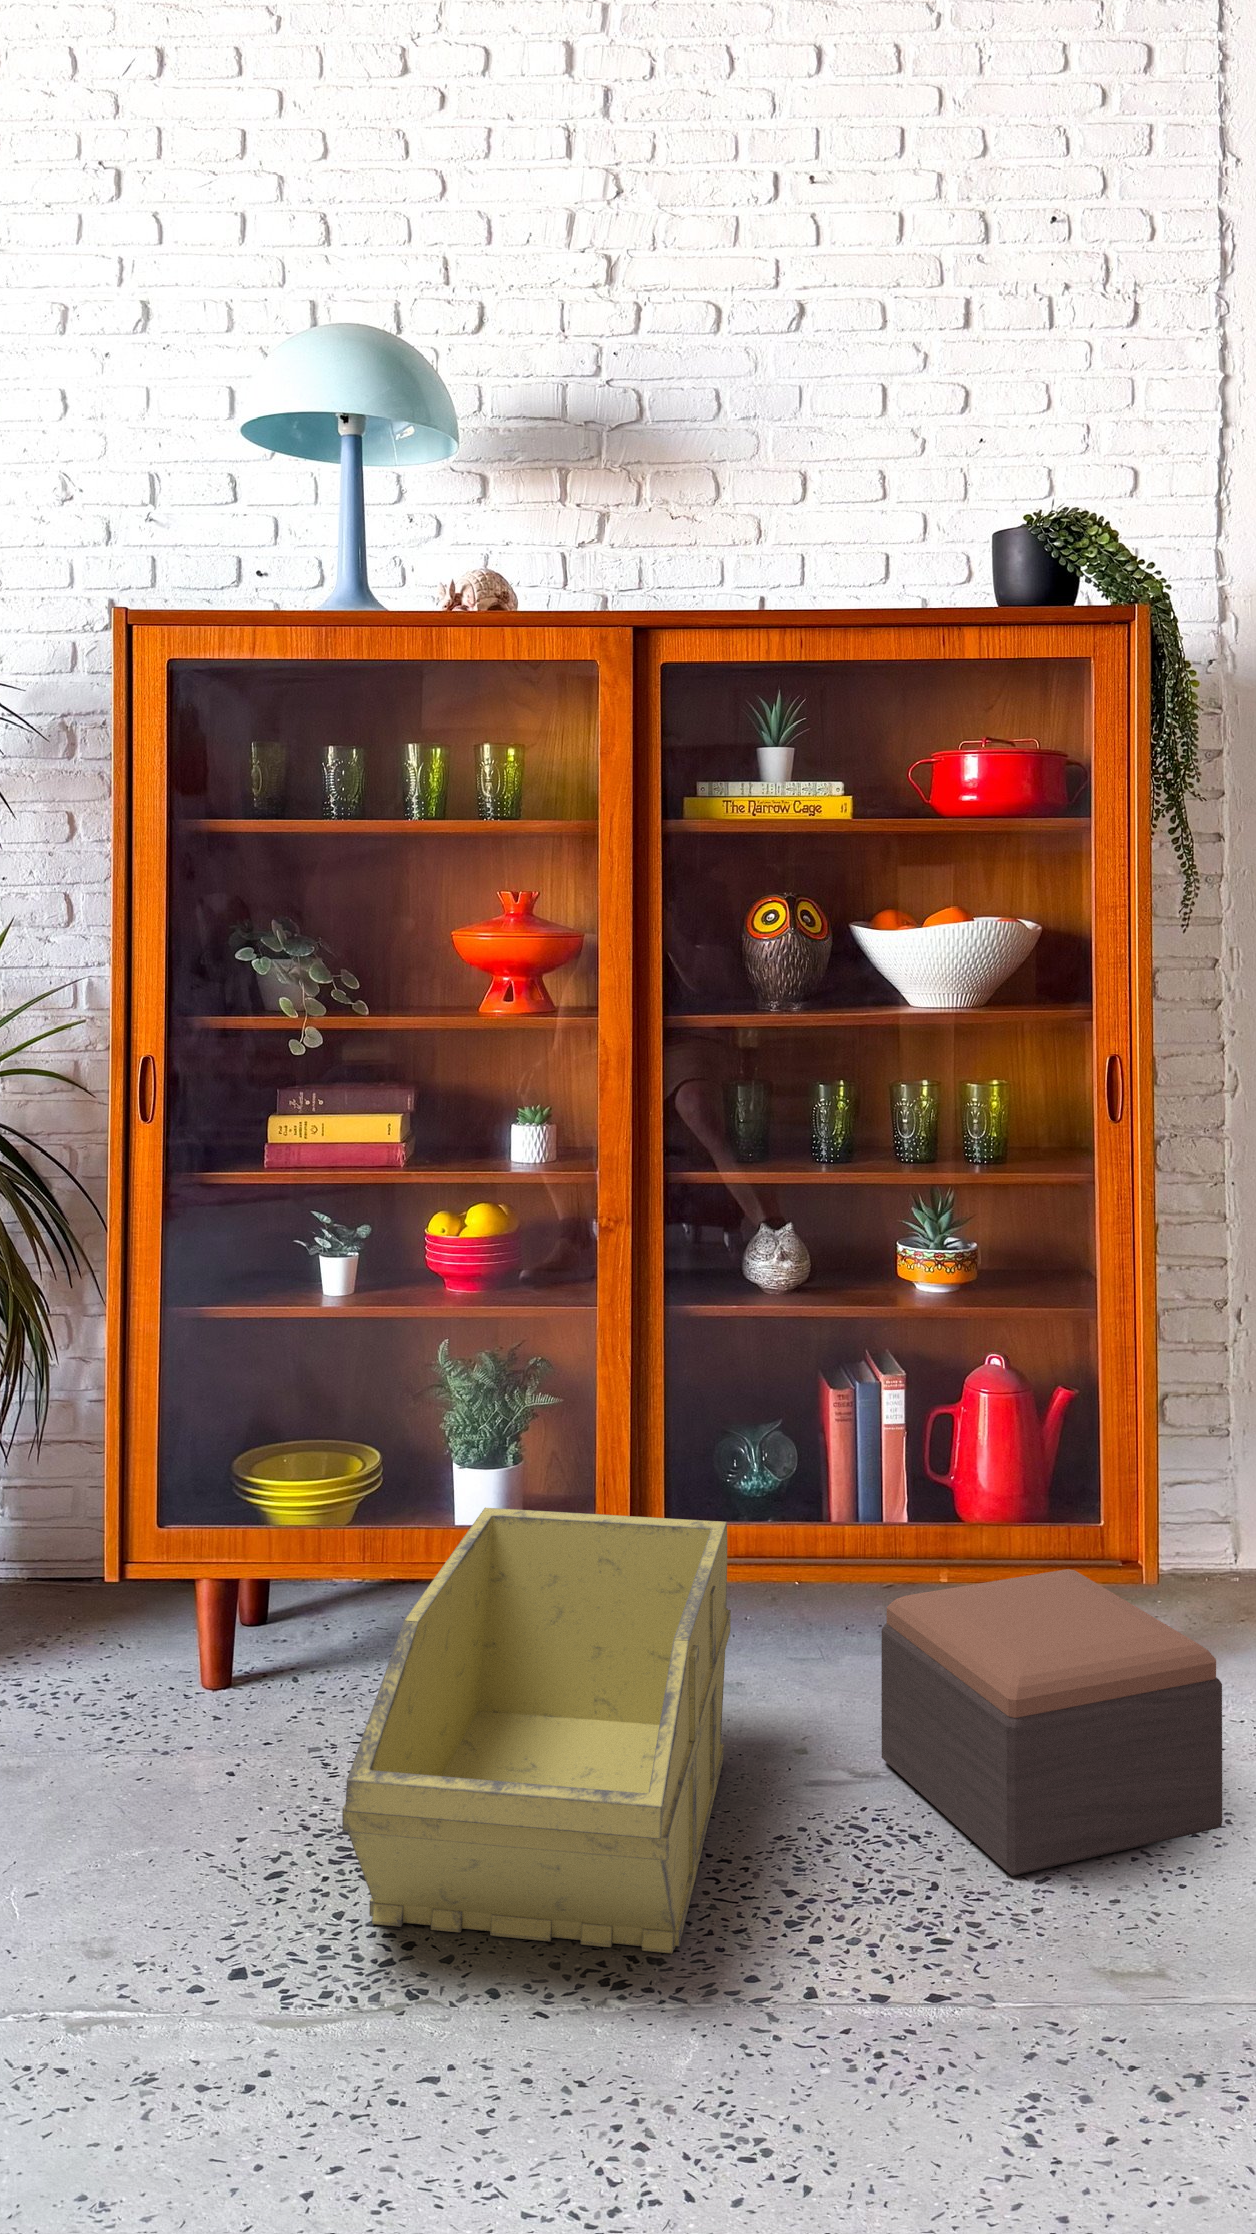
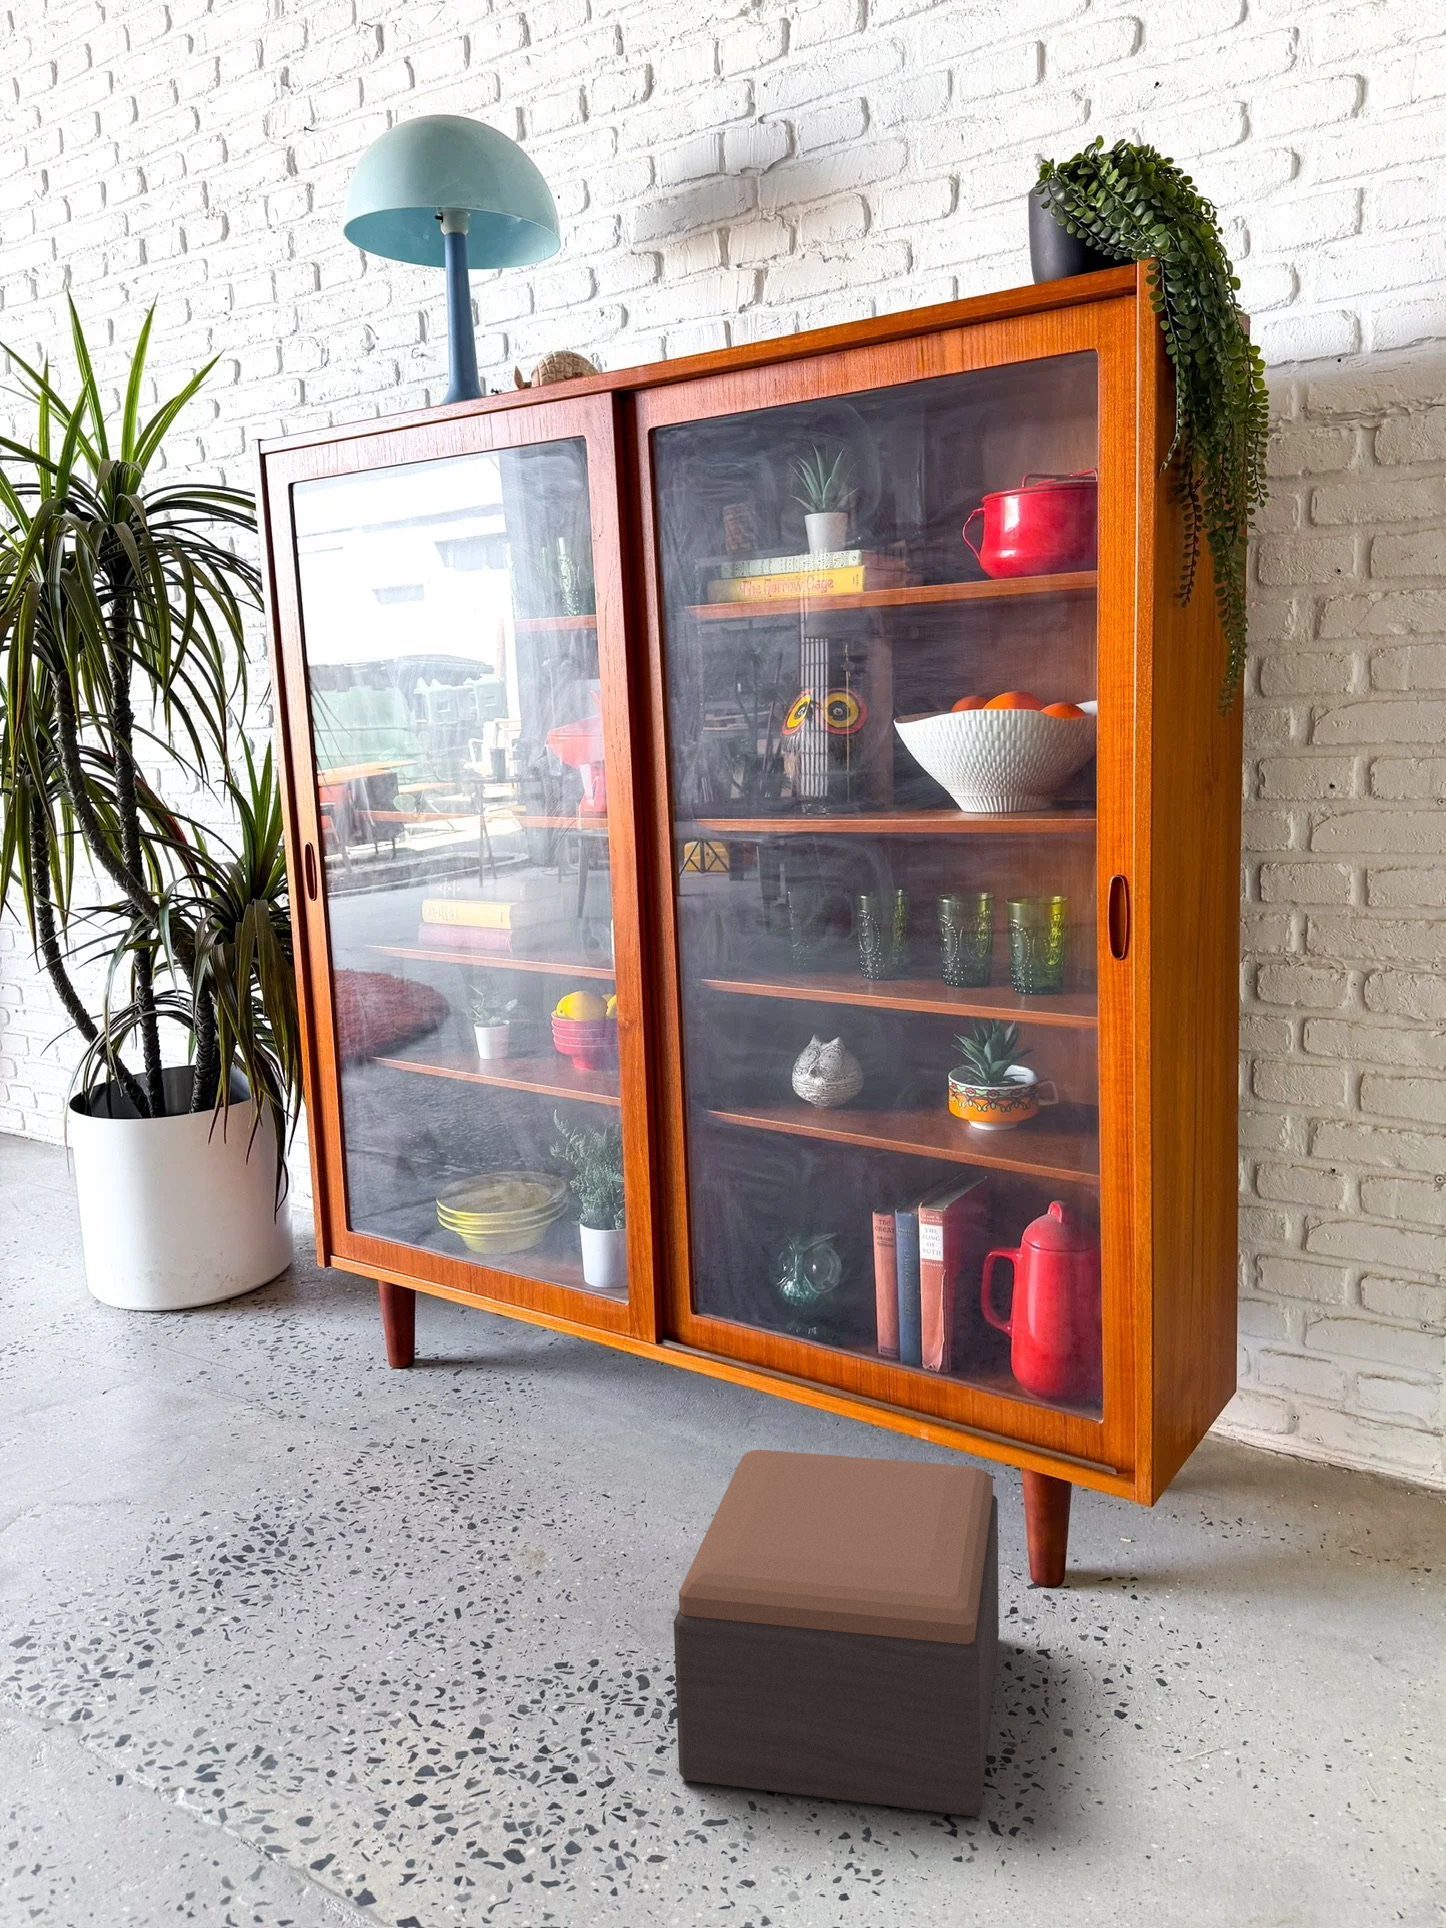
storage bin: present [342,1508,731,1954] -> none [78,1273,653,1731]

